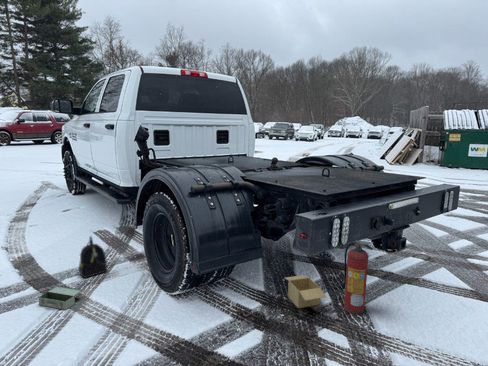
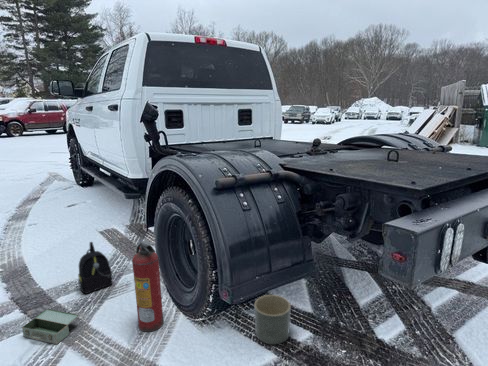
fire extinguisher: present [342,240,373,314] -> present [132,241,164,332]
cardboard box: present [285,275,326,308] -> none [338,290,403,339]
planter: none [218,276,245,311] -> present [255,295,291,344]

